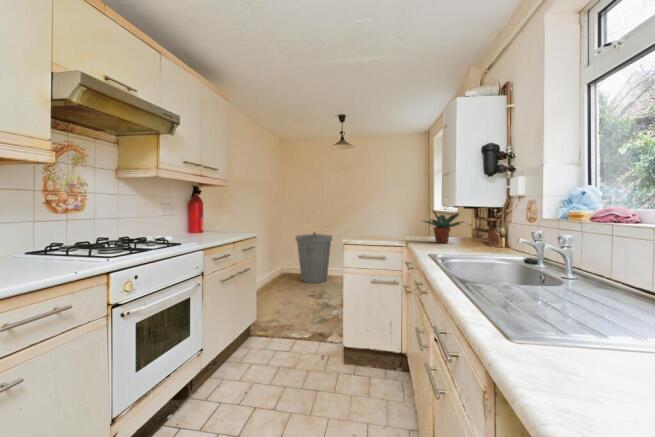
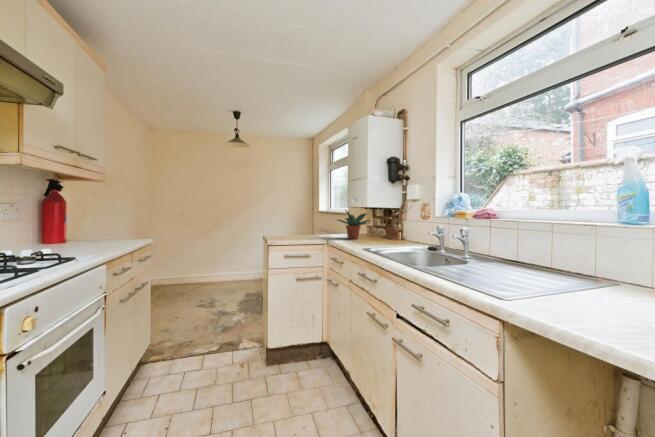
trash can: present [295,233,332,283] -> none [172,235,219,292]

